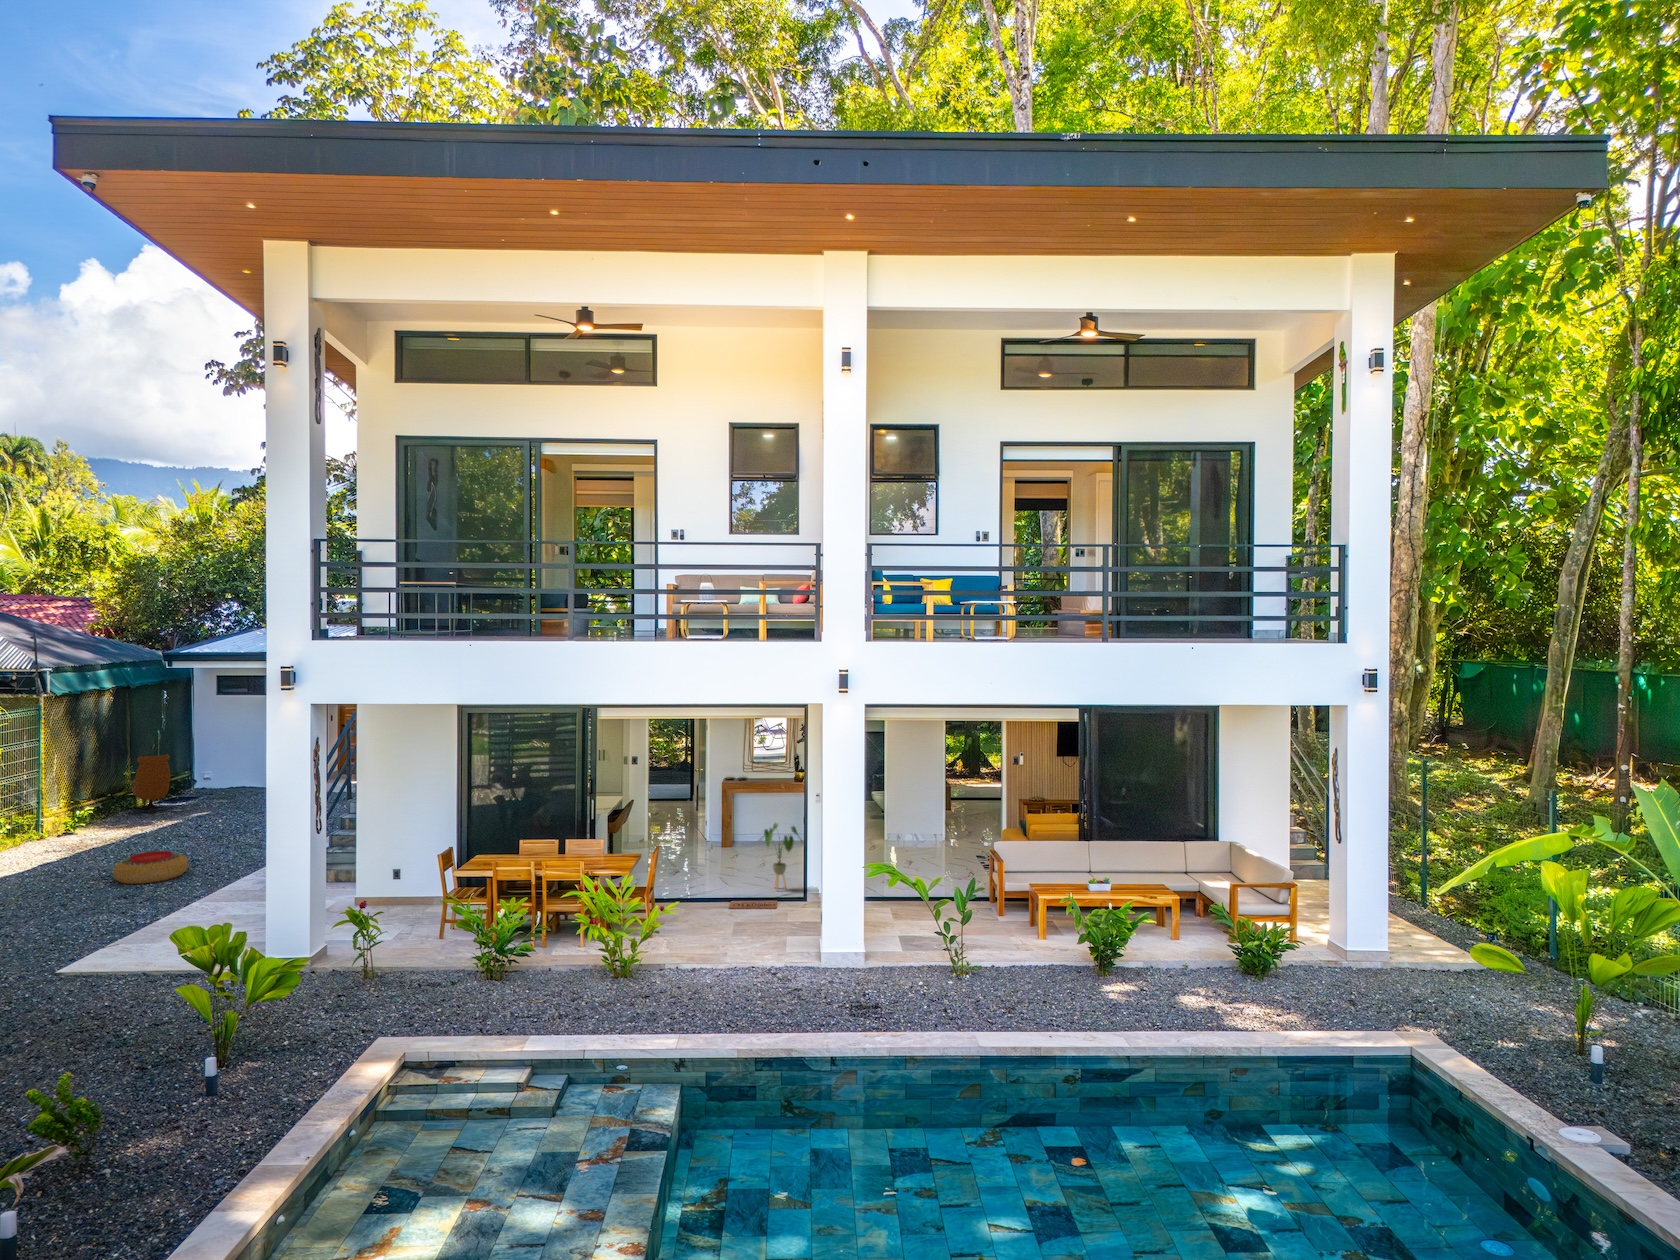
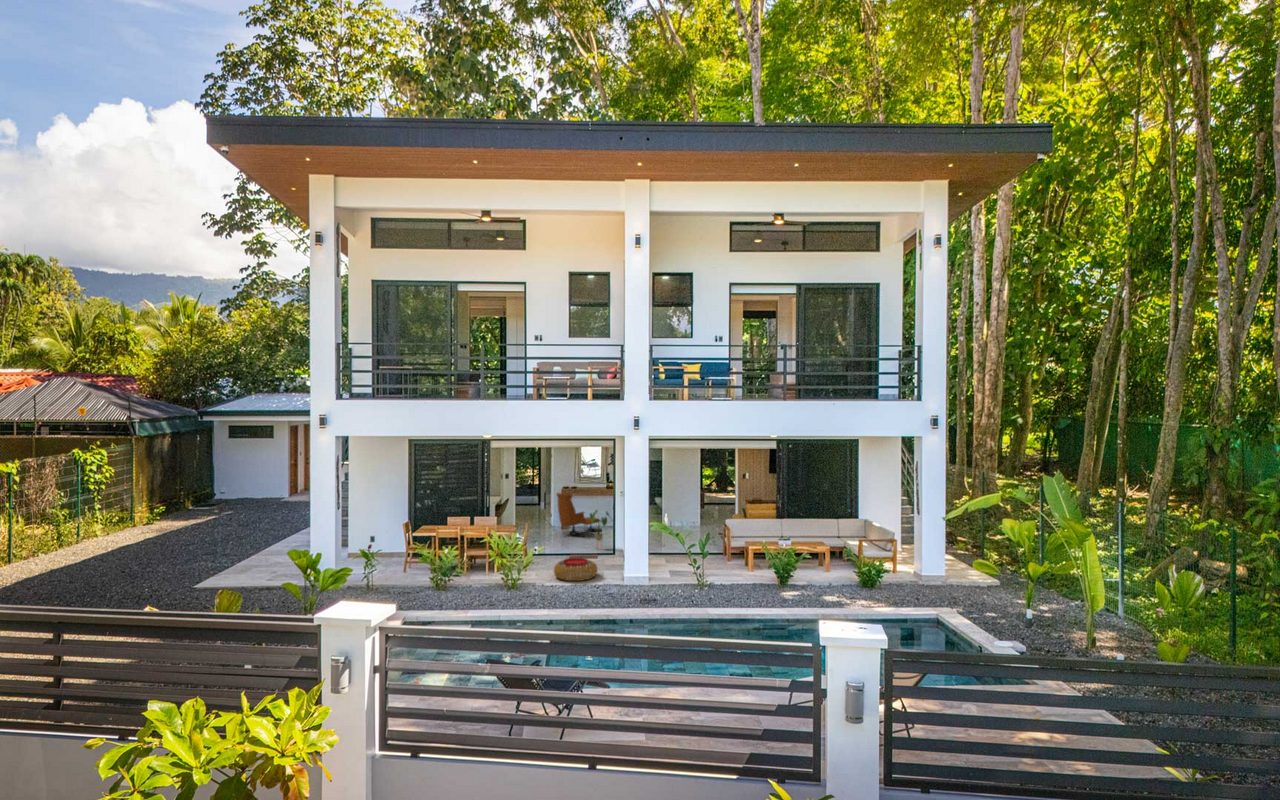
lounge chair: present [128,754,173,814] -> present [557,493,599,534]
pouf: present [113,851,188,884] -> present [554,557,597,581]

